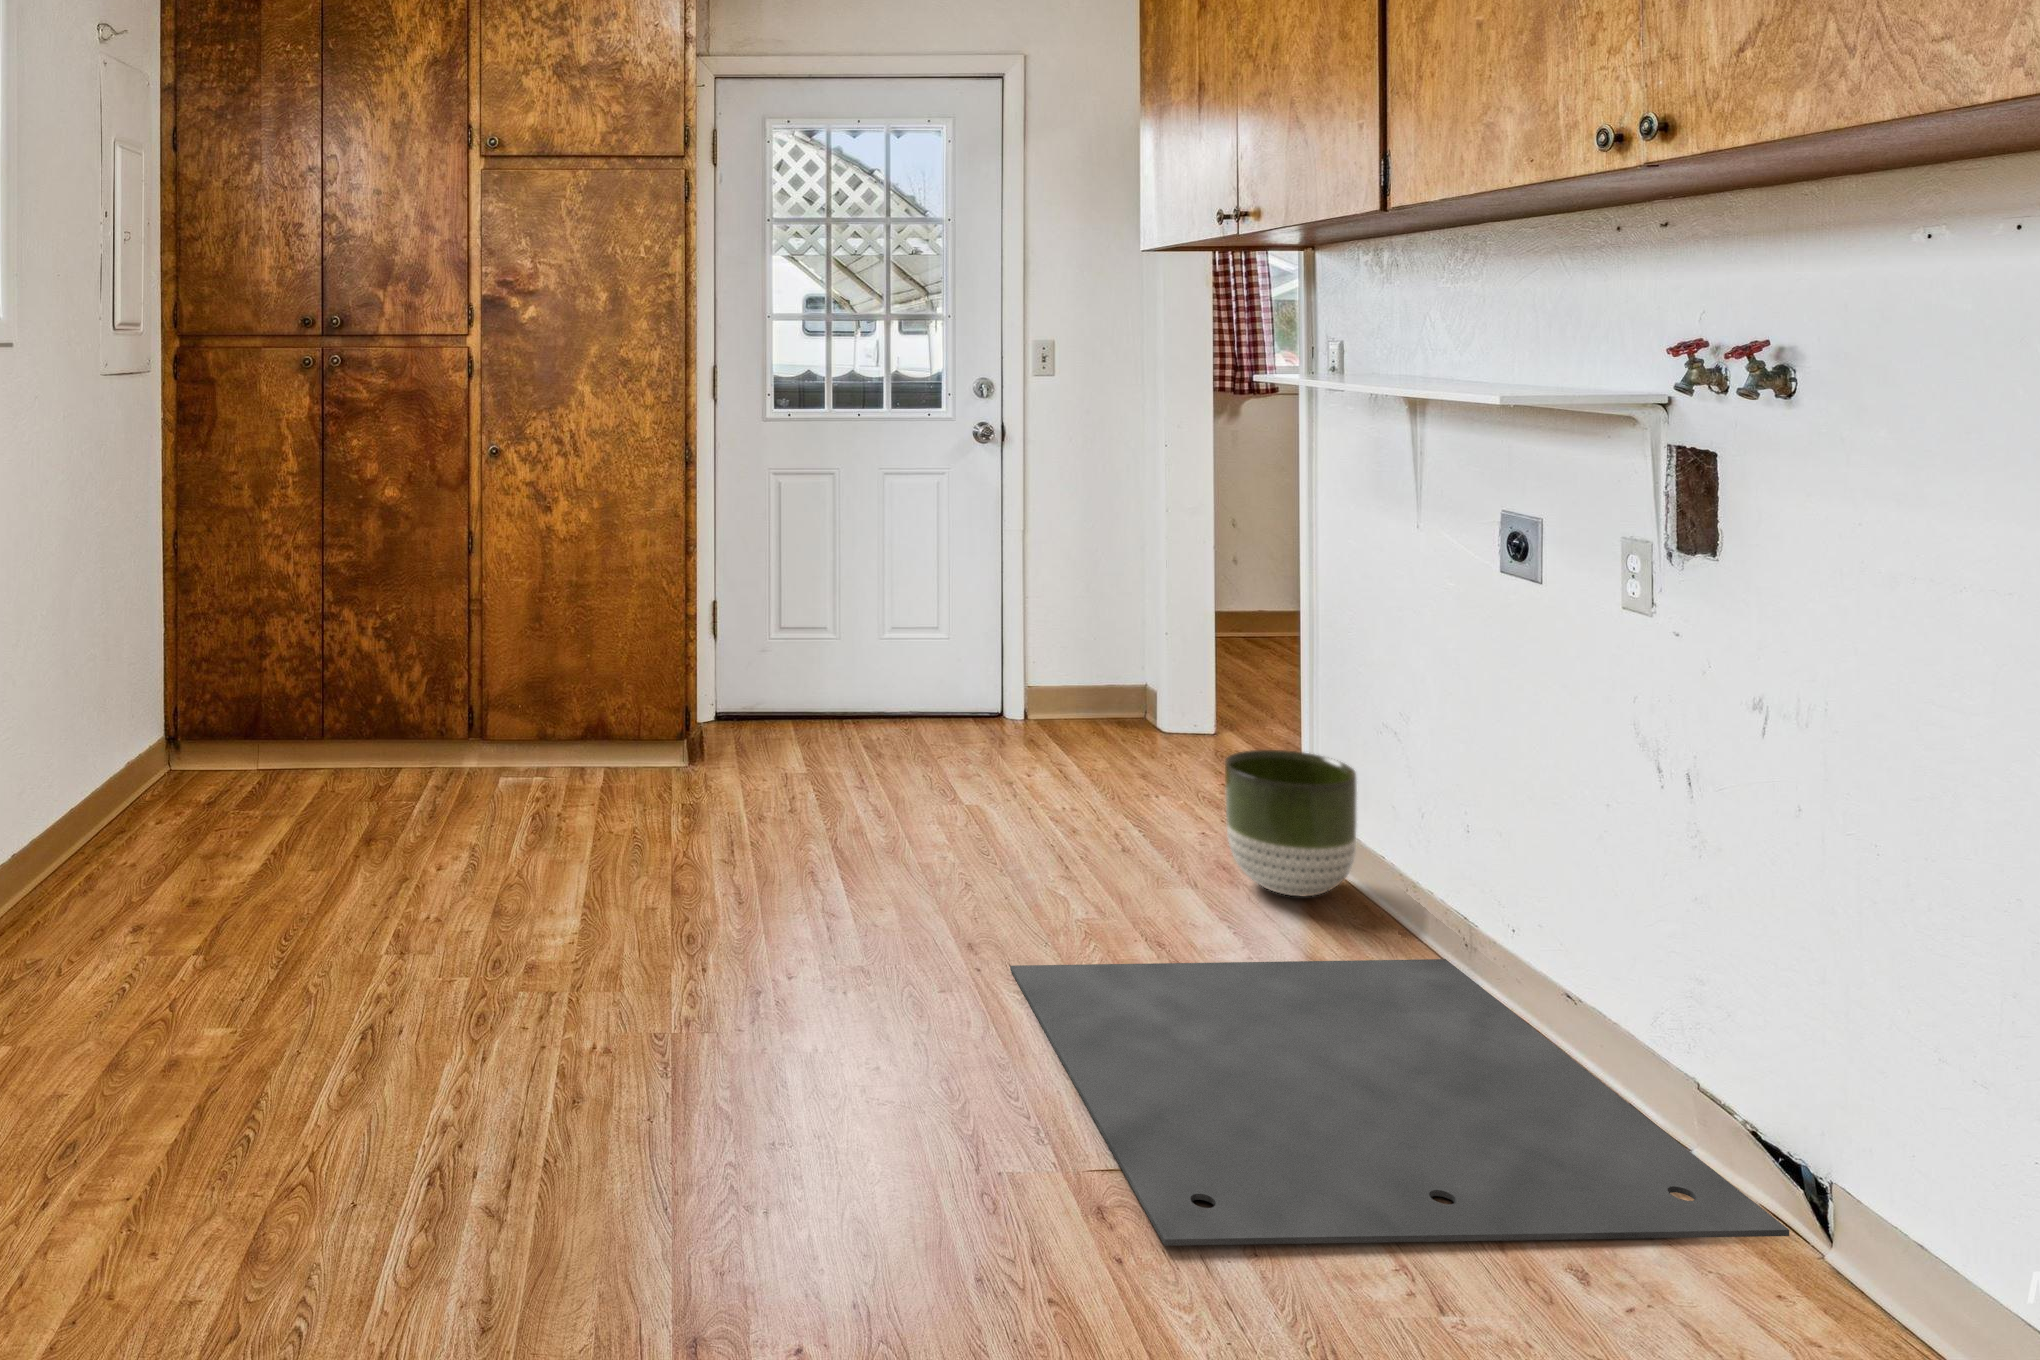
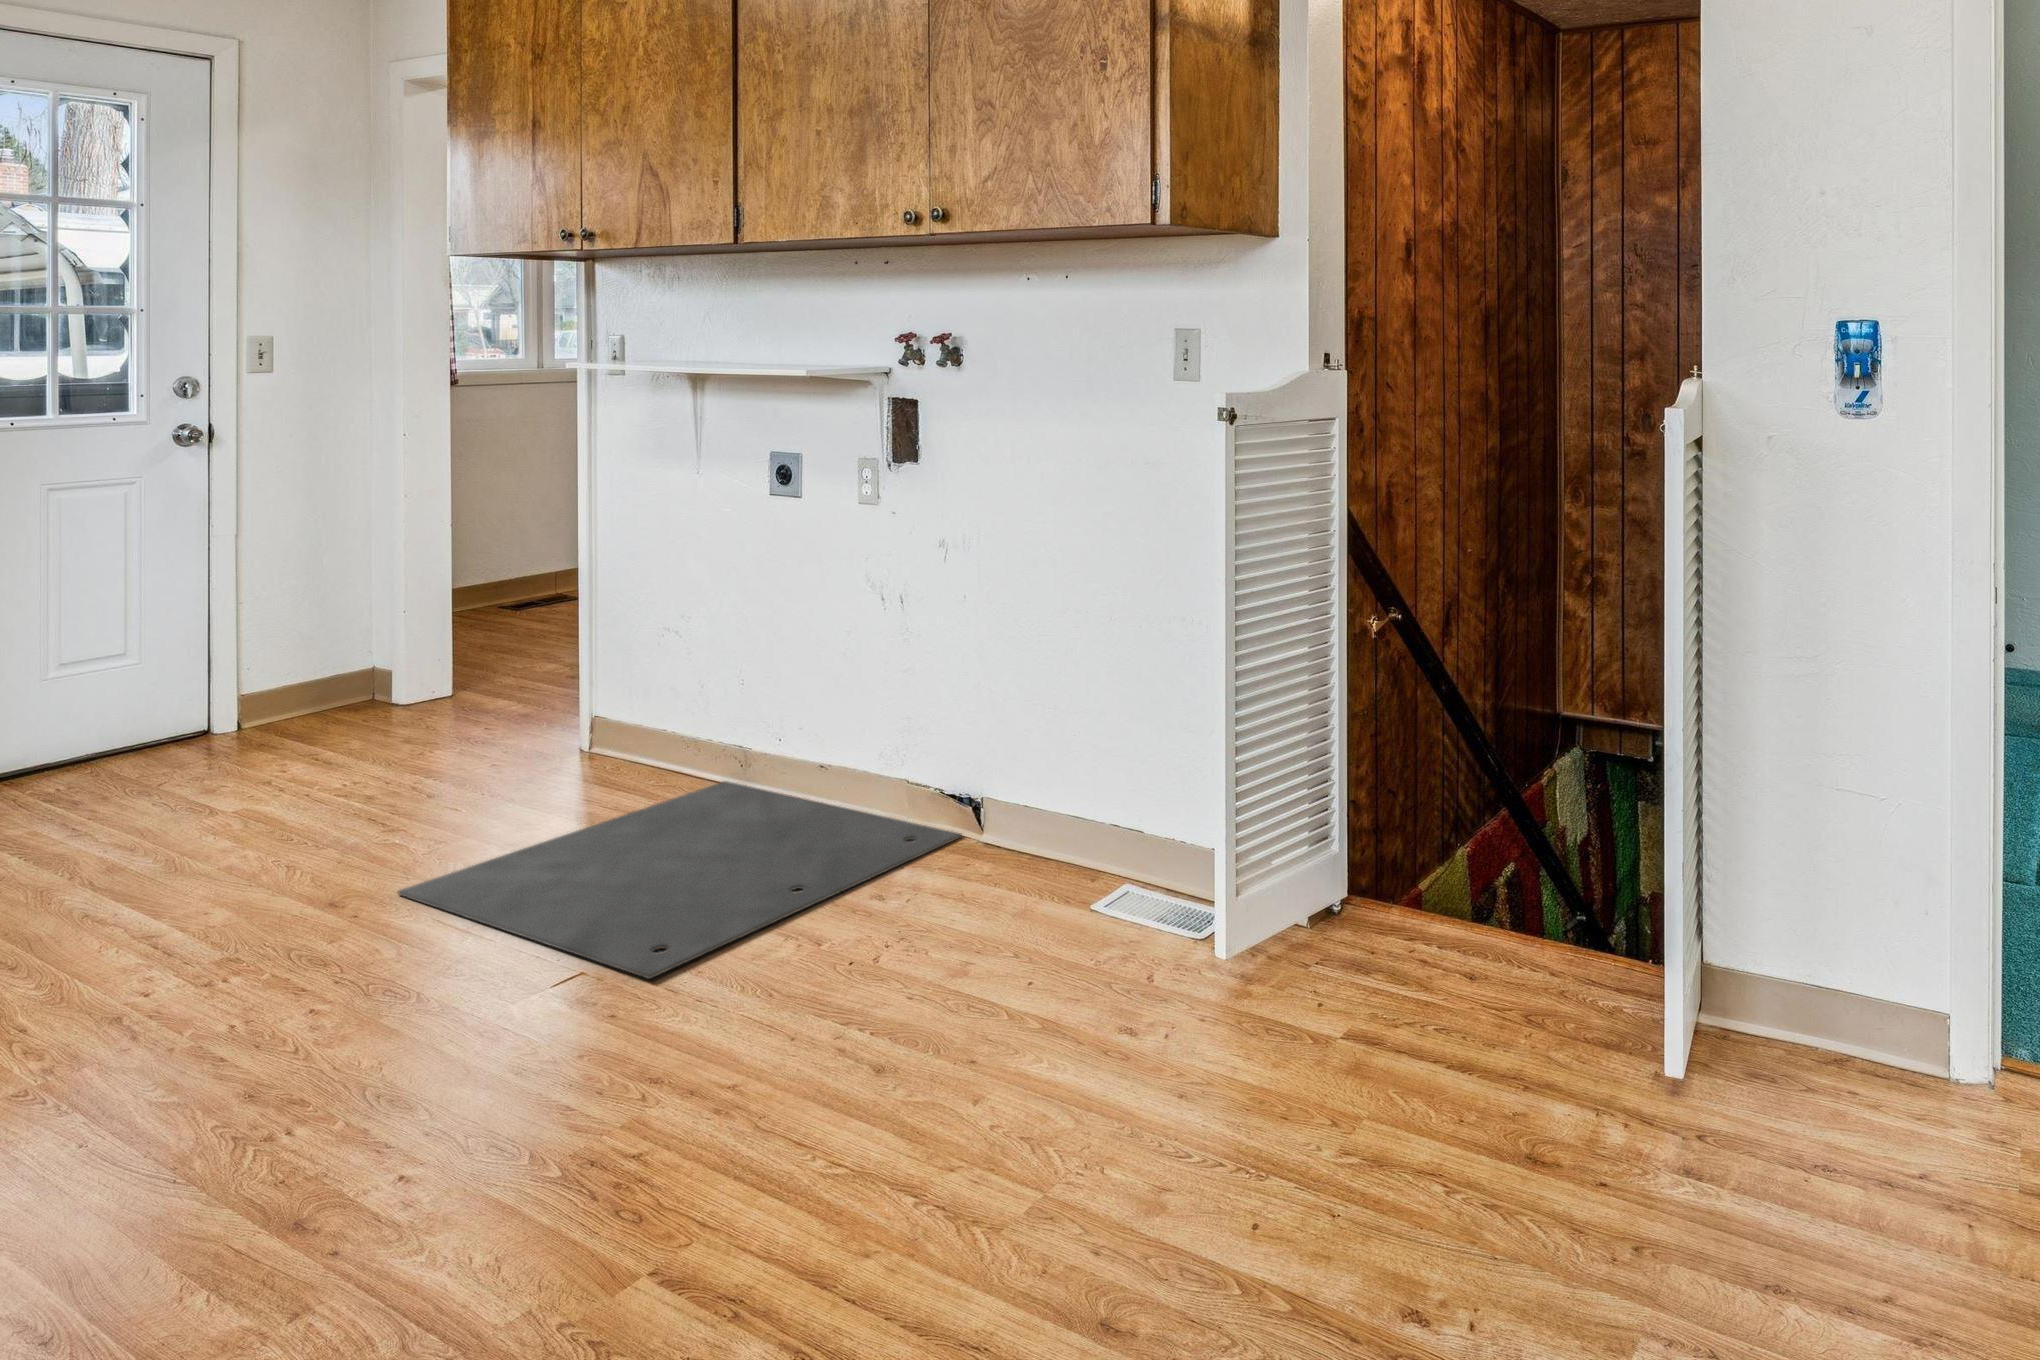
planter: present [1225,750,1357,896] -> none [537,667,645,780]

